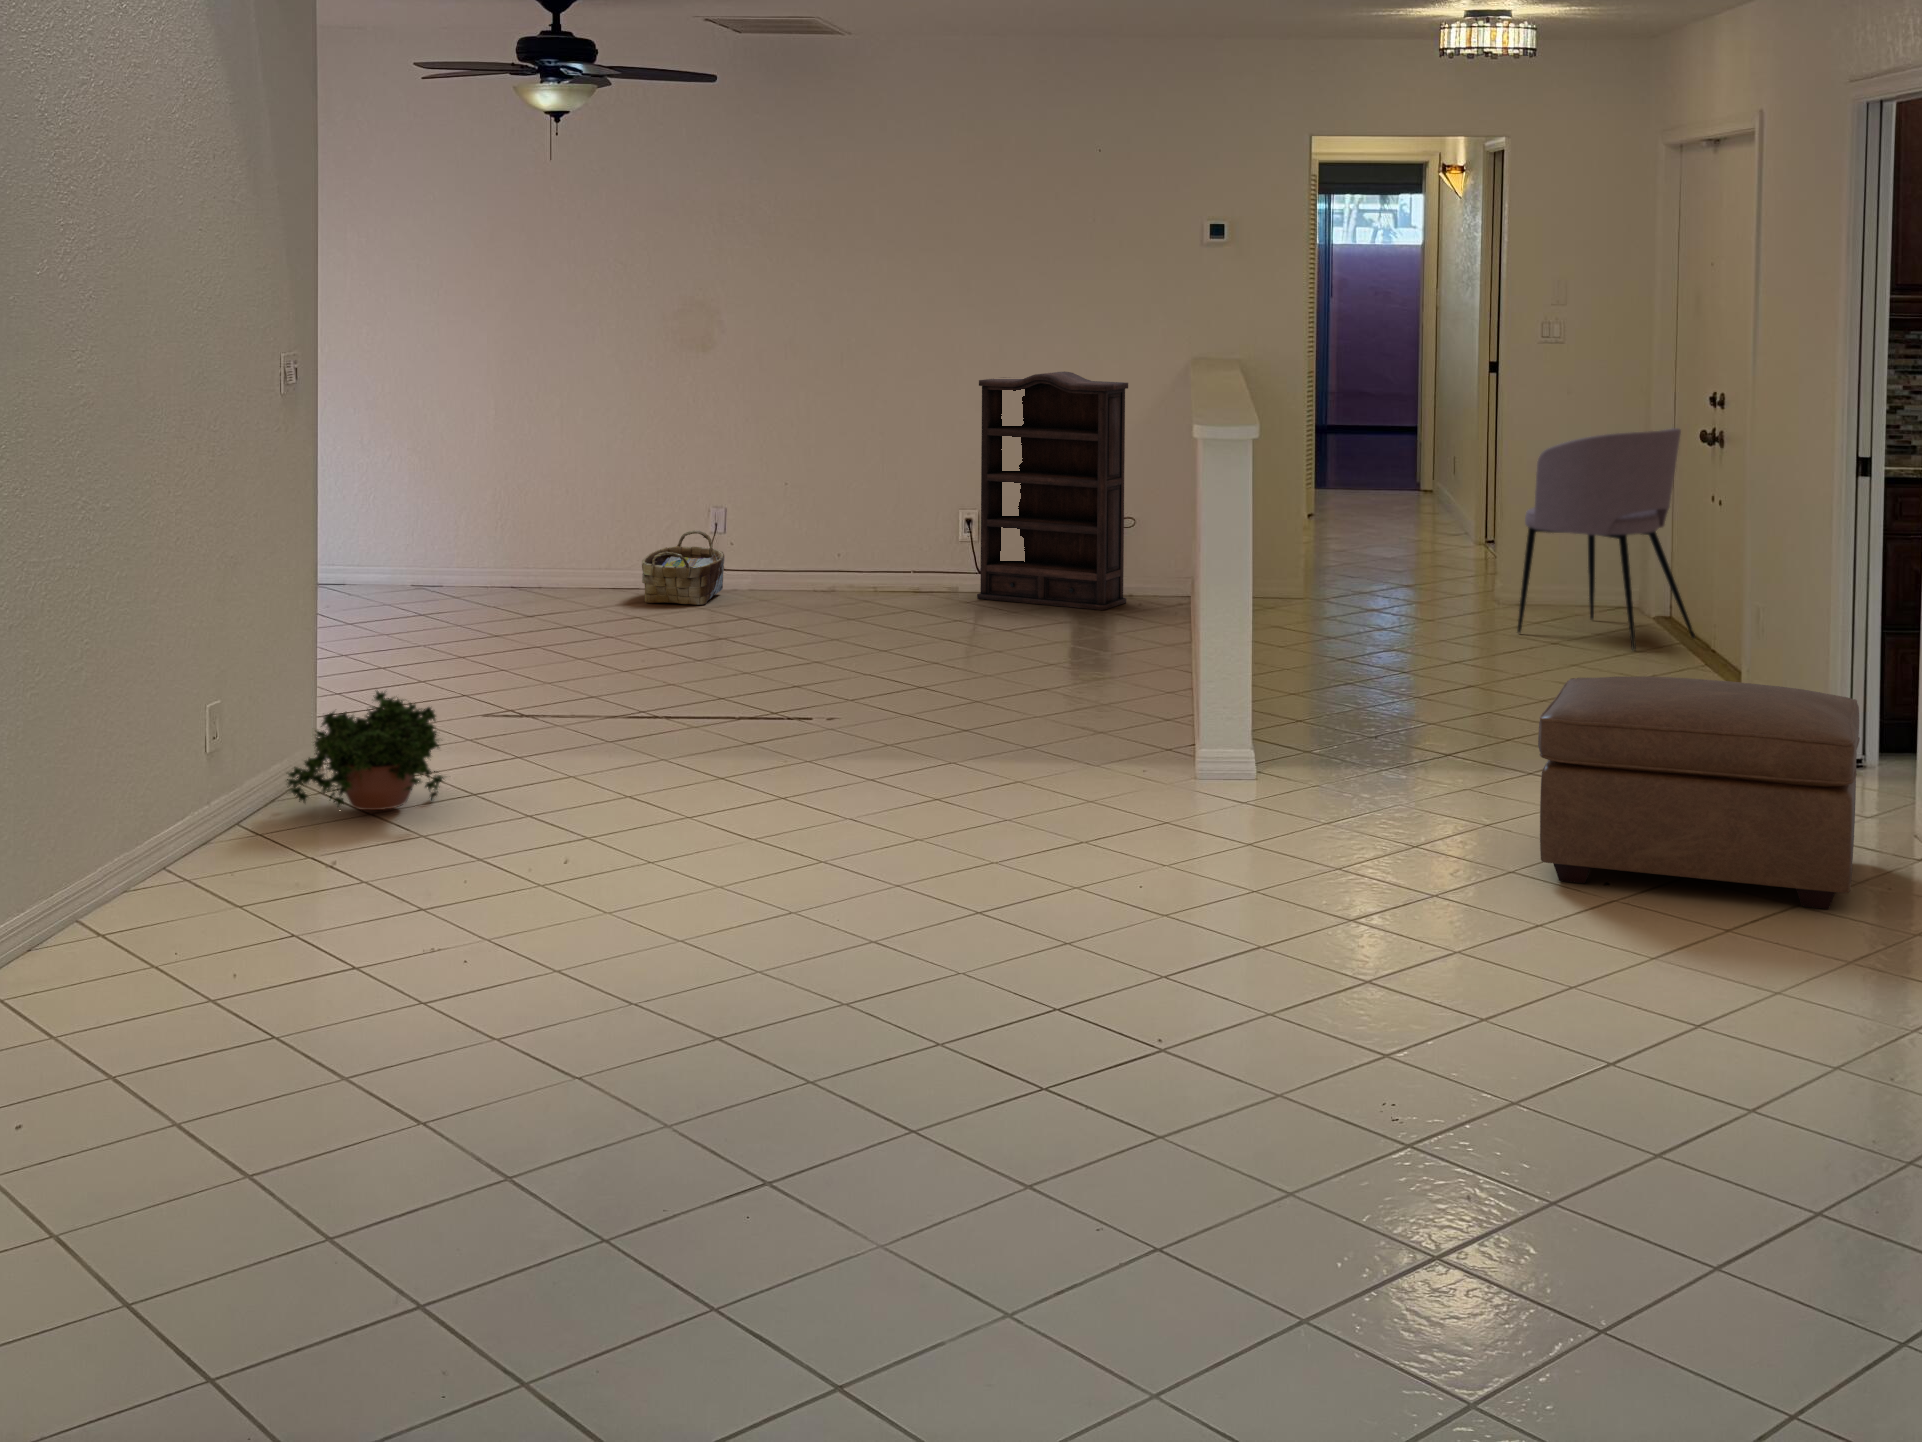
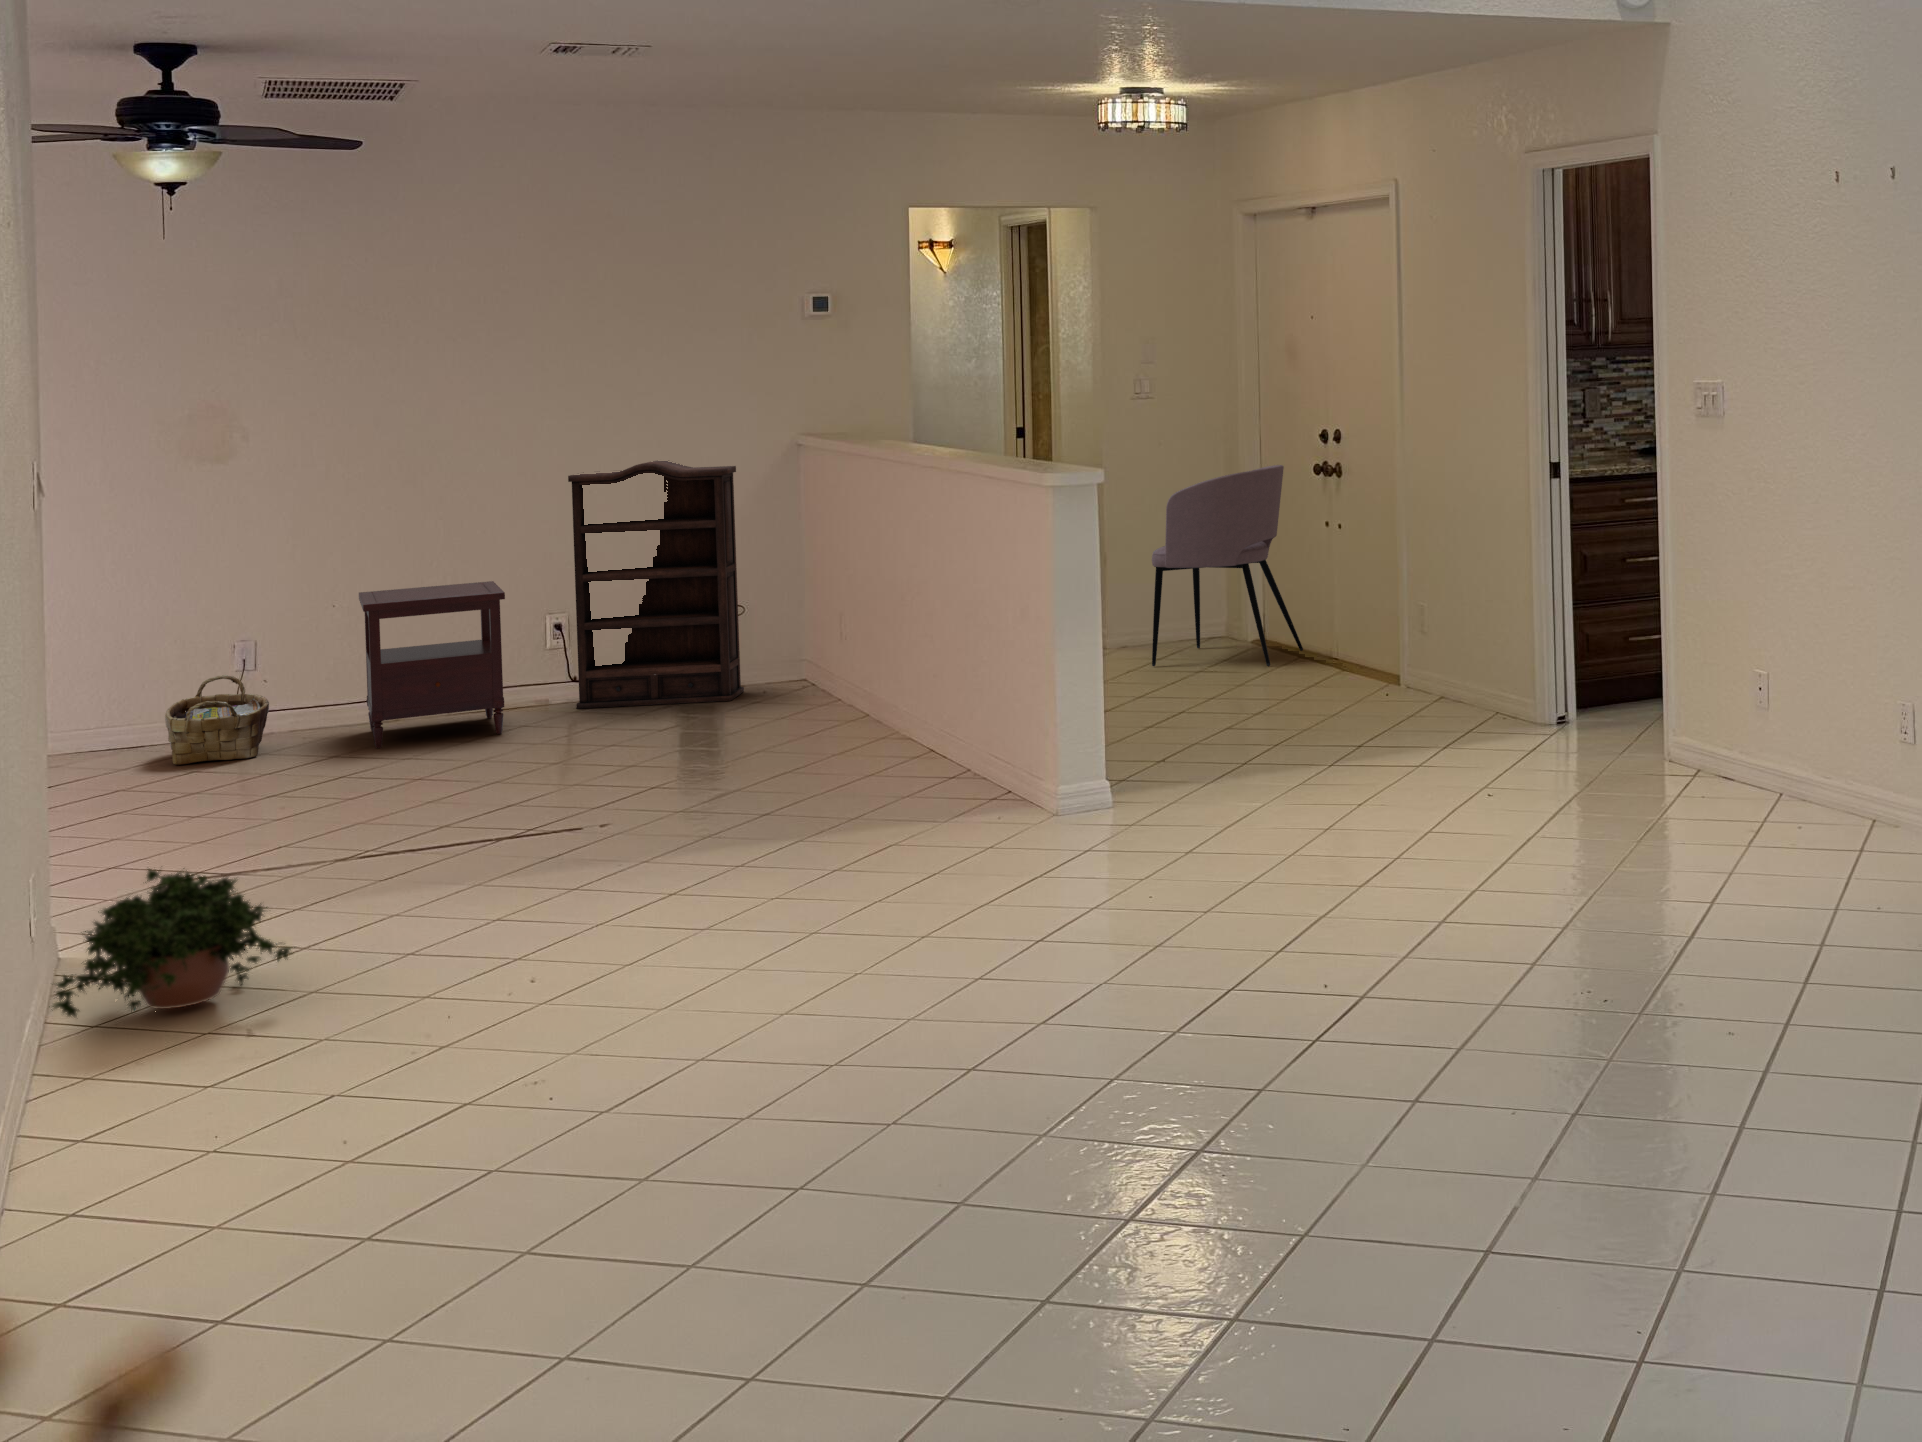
side table: none [783,470,914,613] -> present [359,581,505,748]
ottoman: present [1538,676,1860,909] -> none [1412,648,1697,836]

